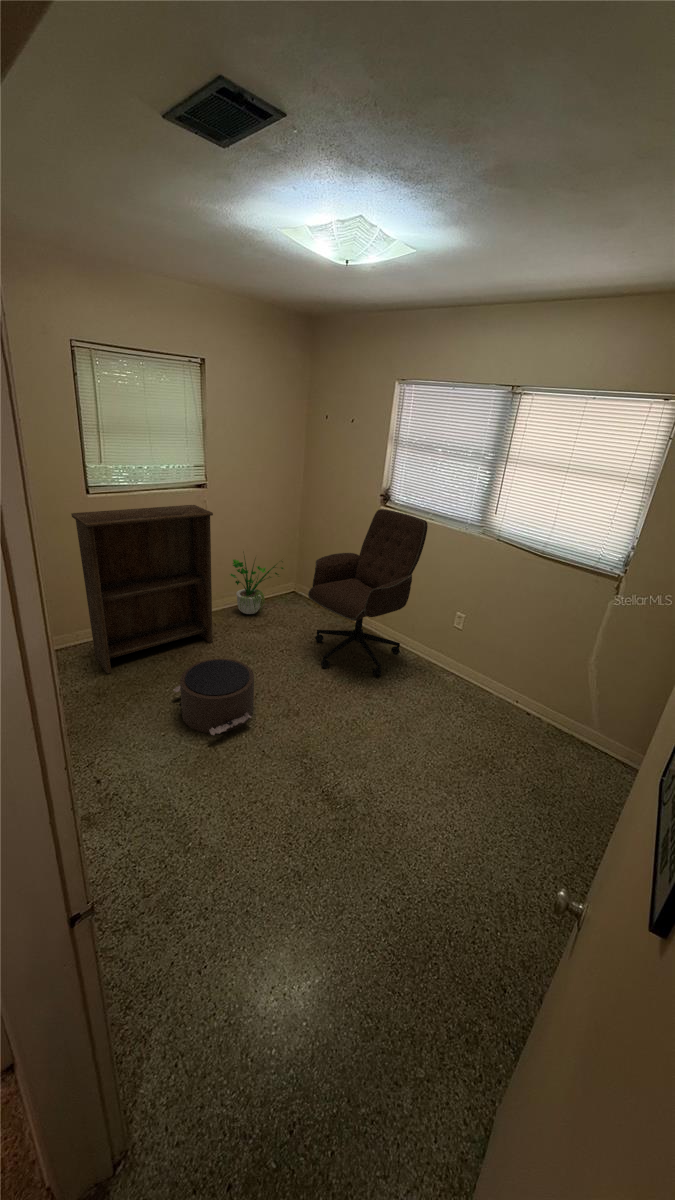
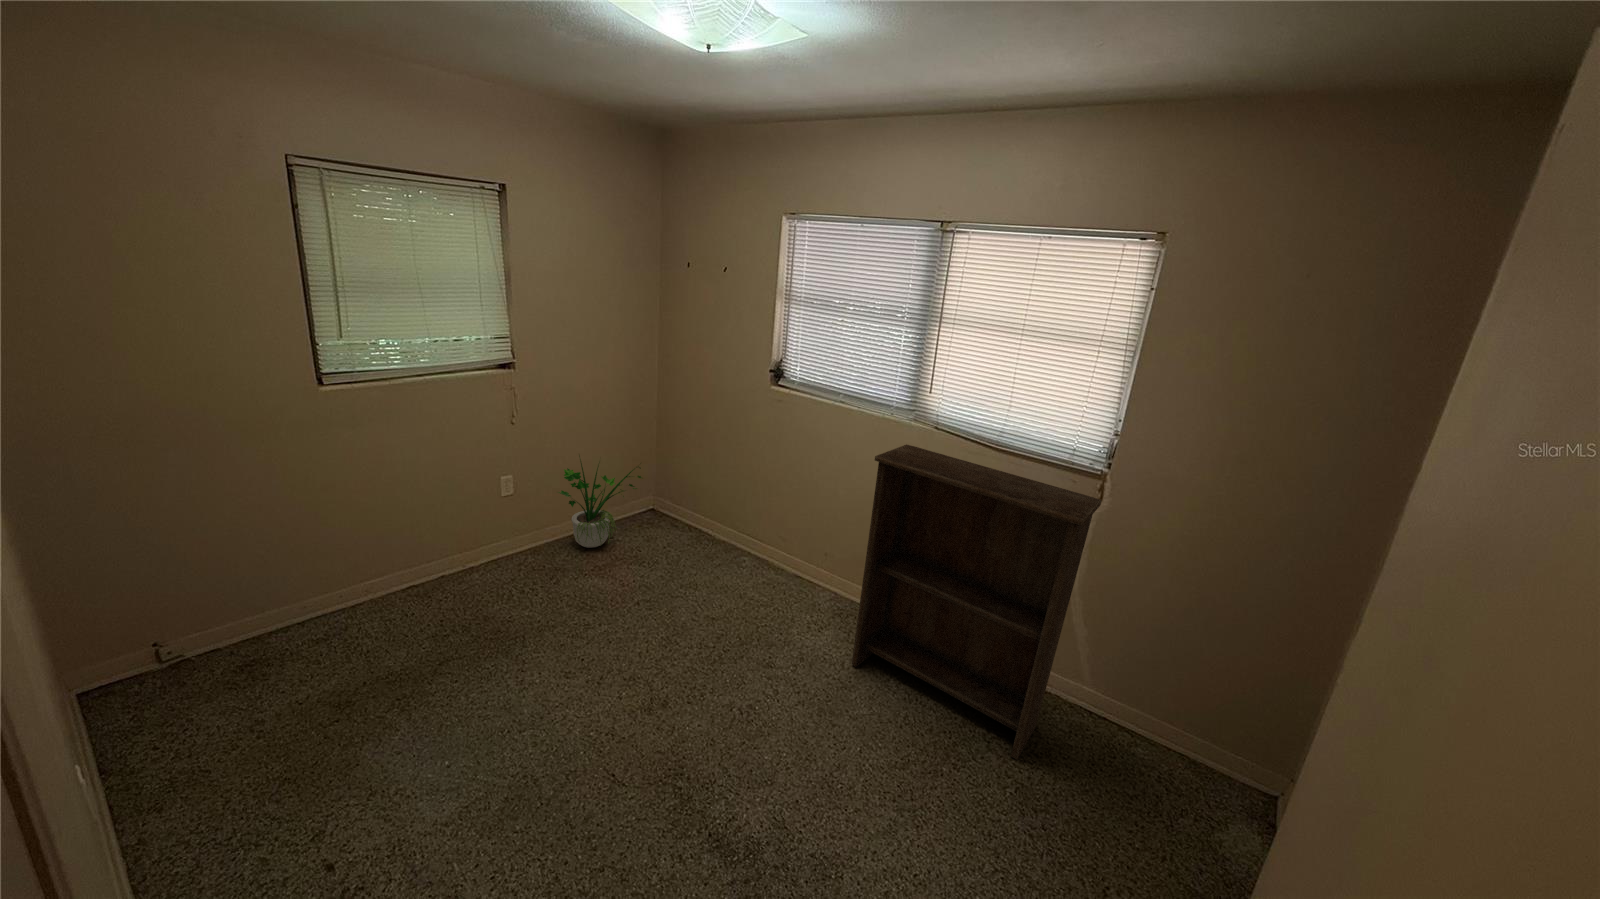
bookshelf: present [71,505,213,674] -> present [852,444,1102,760]
office chair: present [308,509,428,676] -> none [677,390,841,631]
pouf: present [173,659,254,735] -> none [461,631,595,768]

